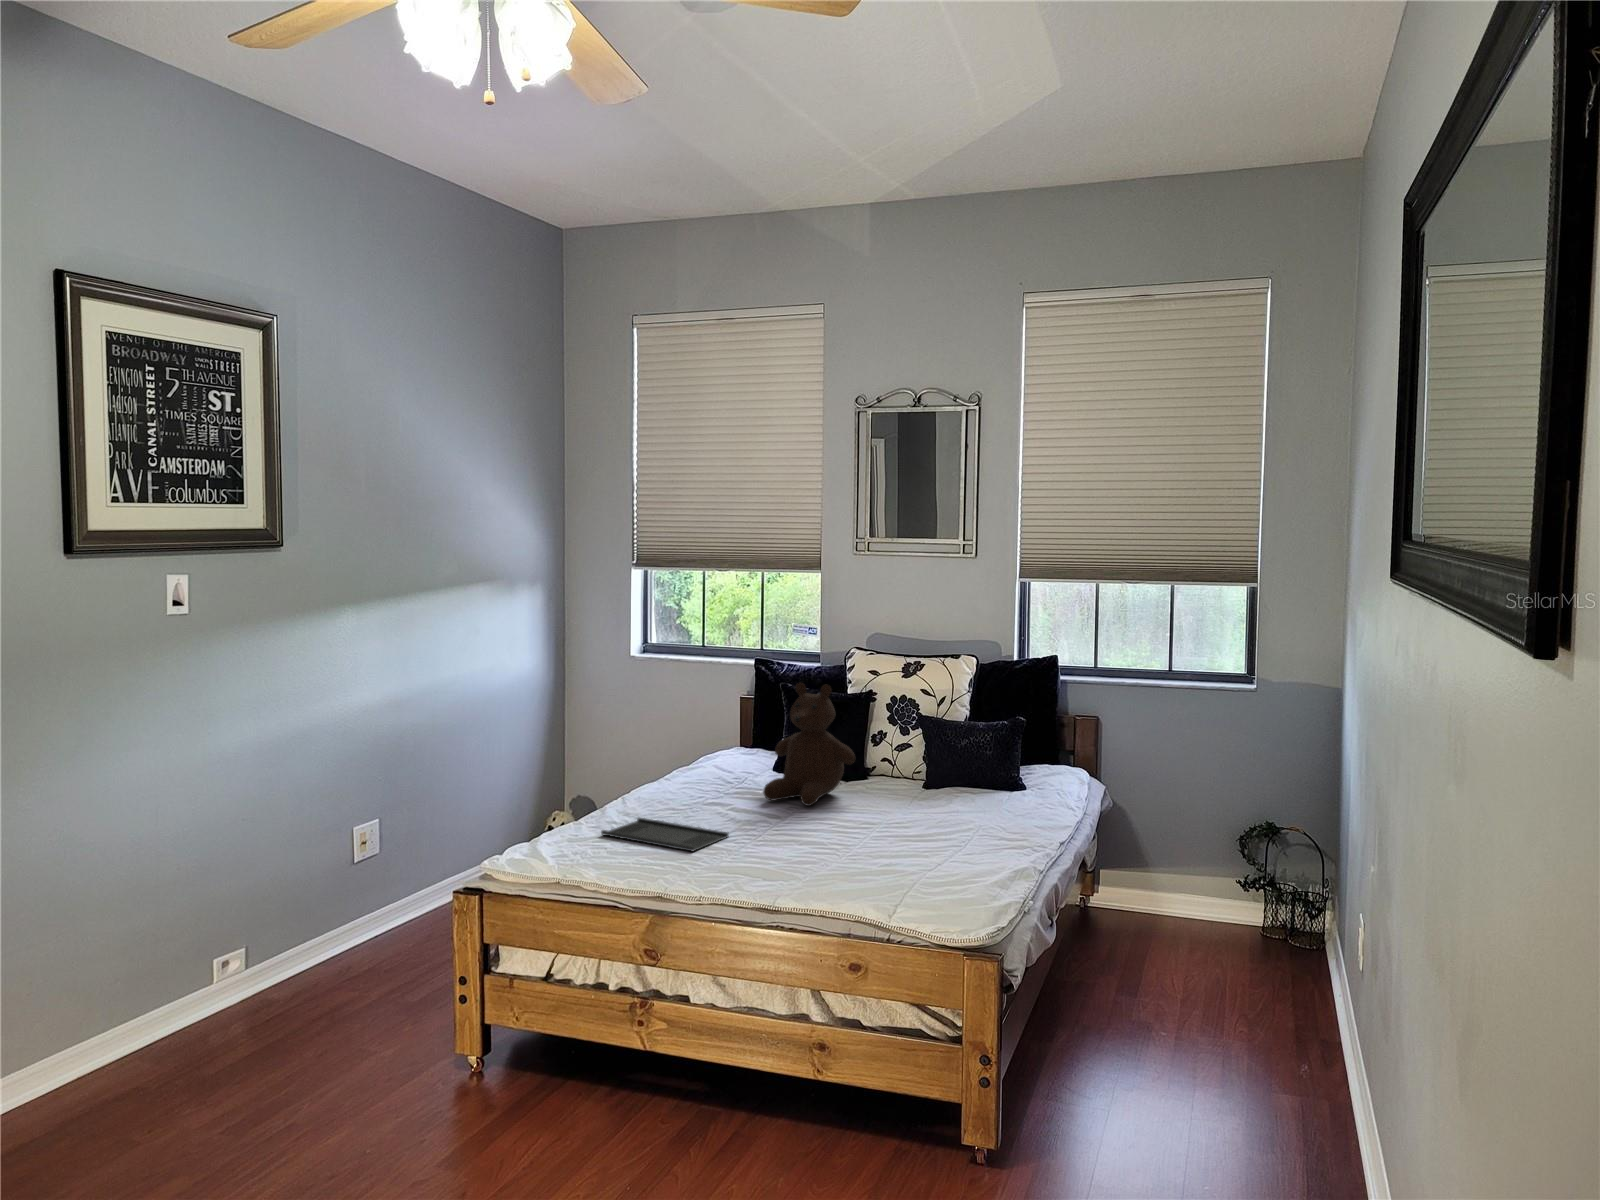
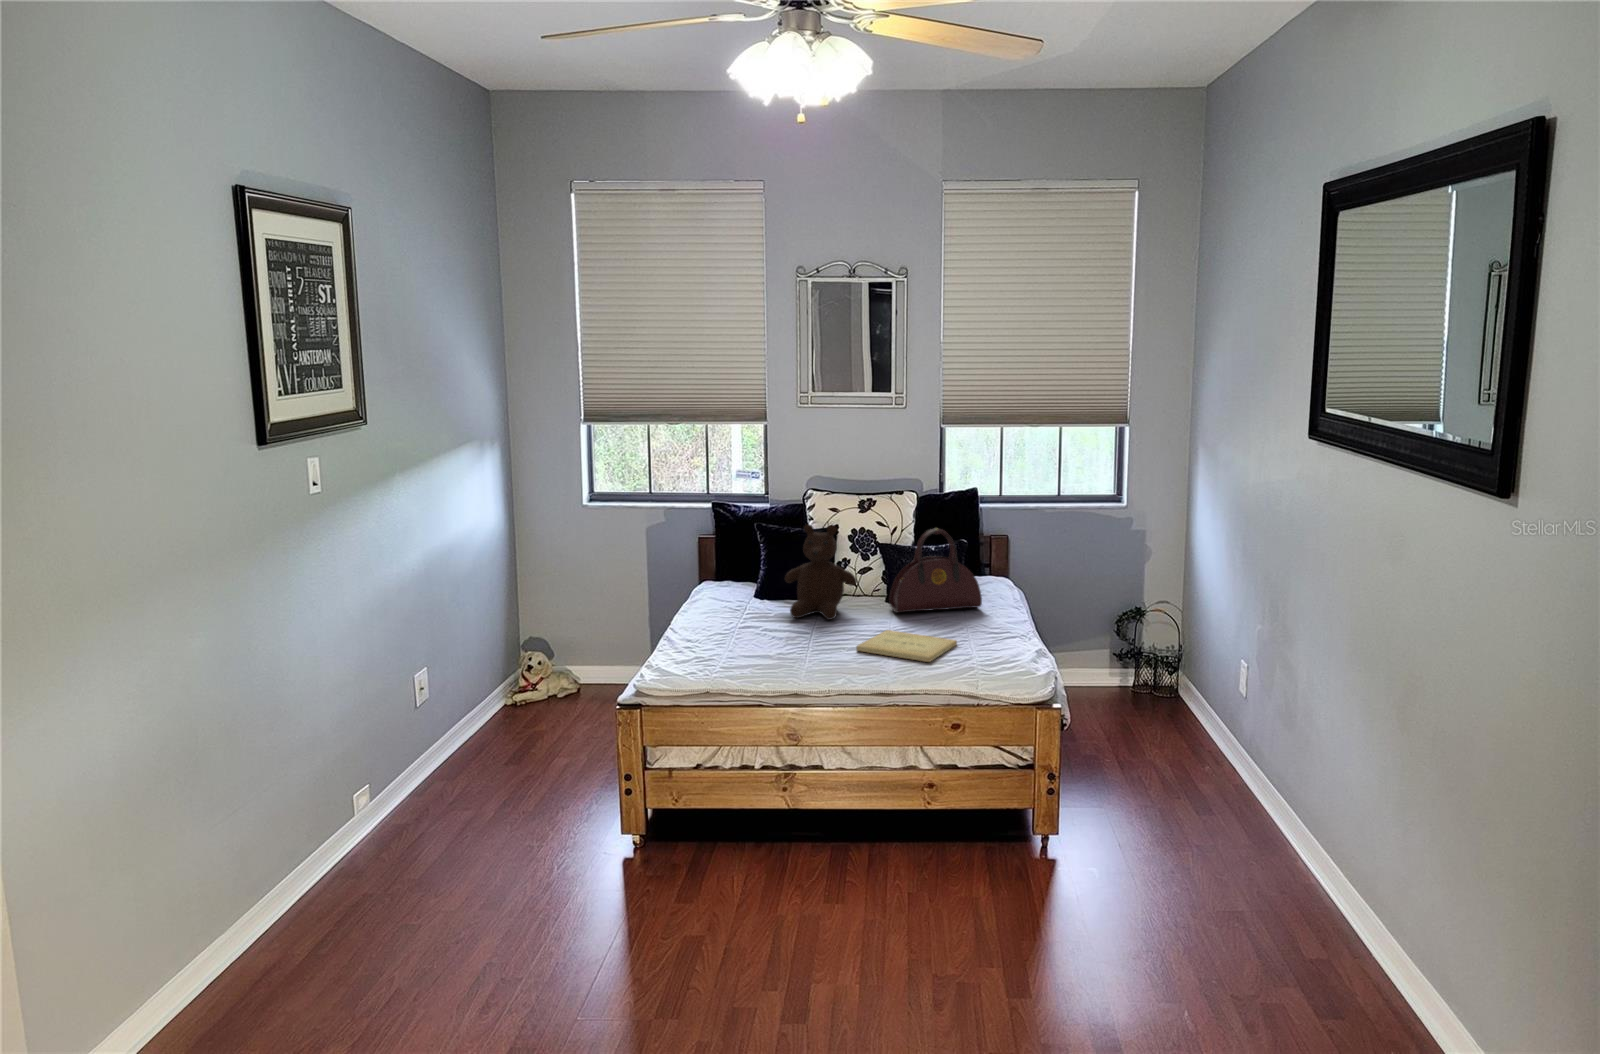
handbag: none [898,695,1017,807] -> present [889,529,982,613]
tray: present [601,818,729,851] -> none [701,640,802,661]
book: none [787,823,927,871] -> present [856,630,957,662]

